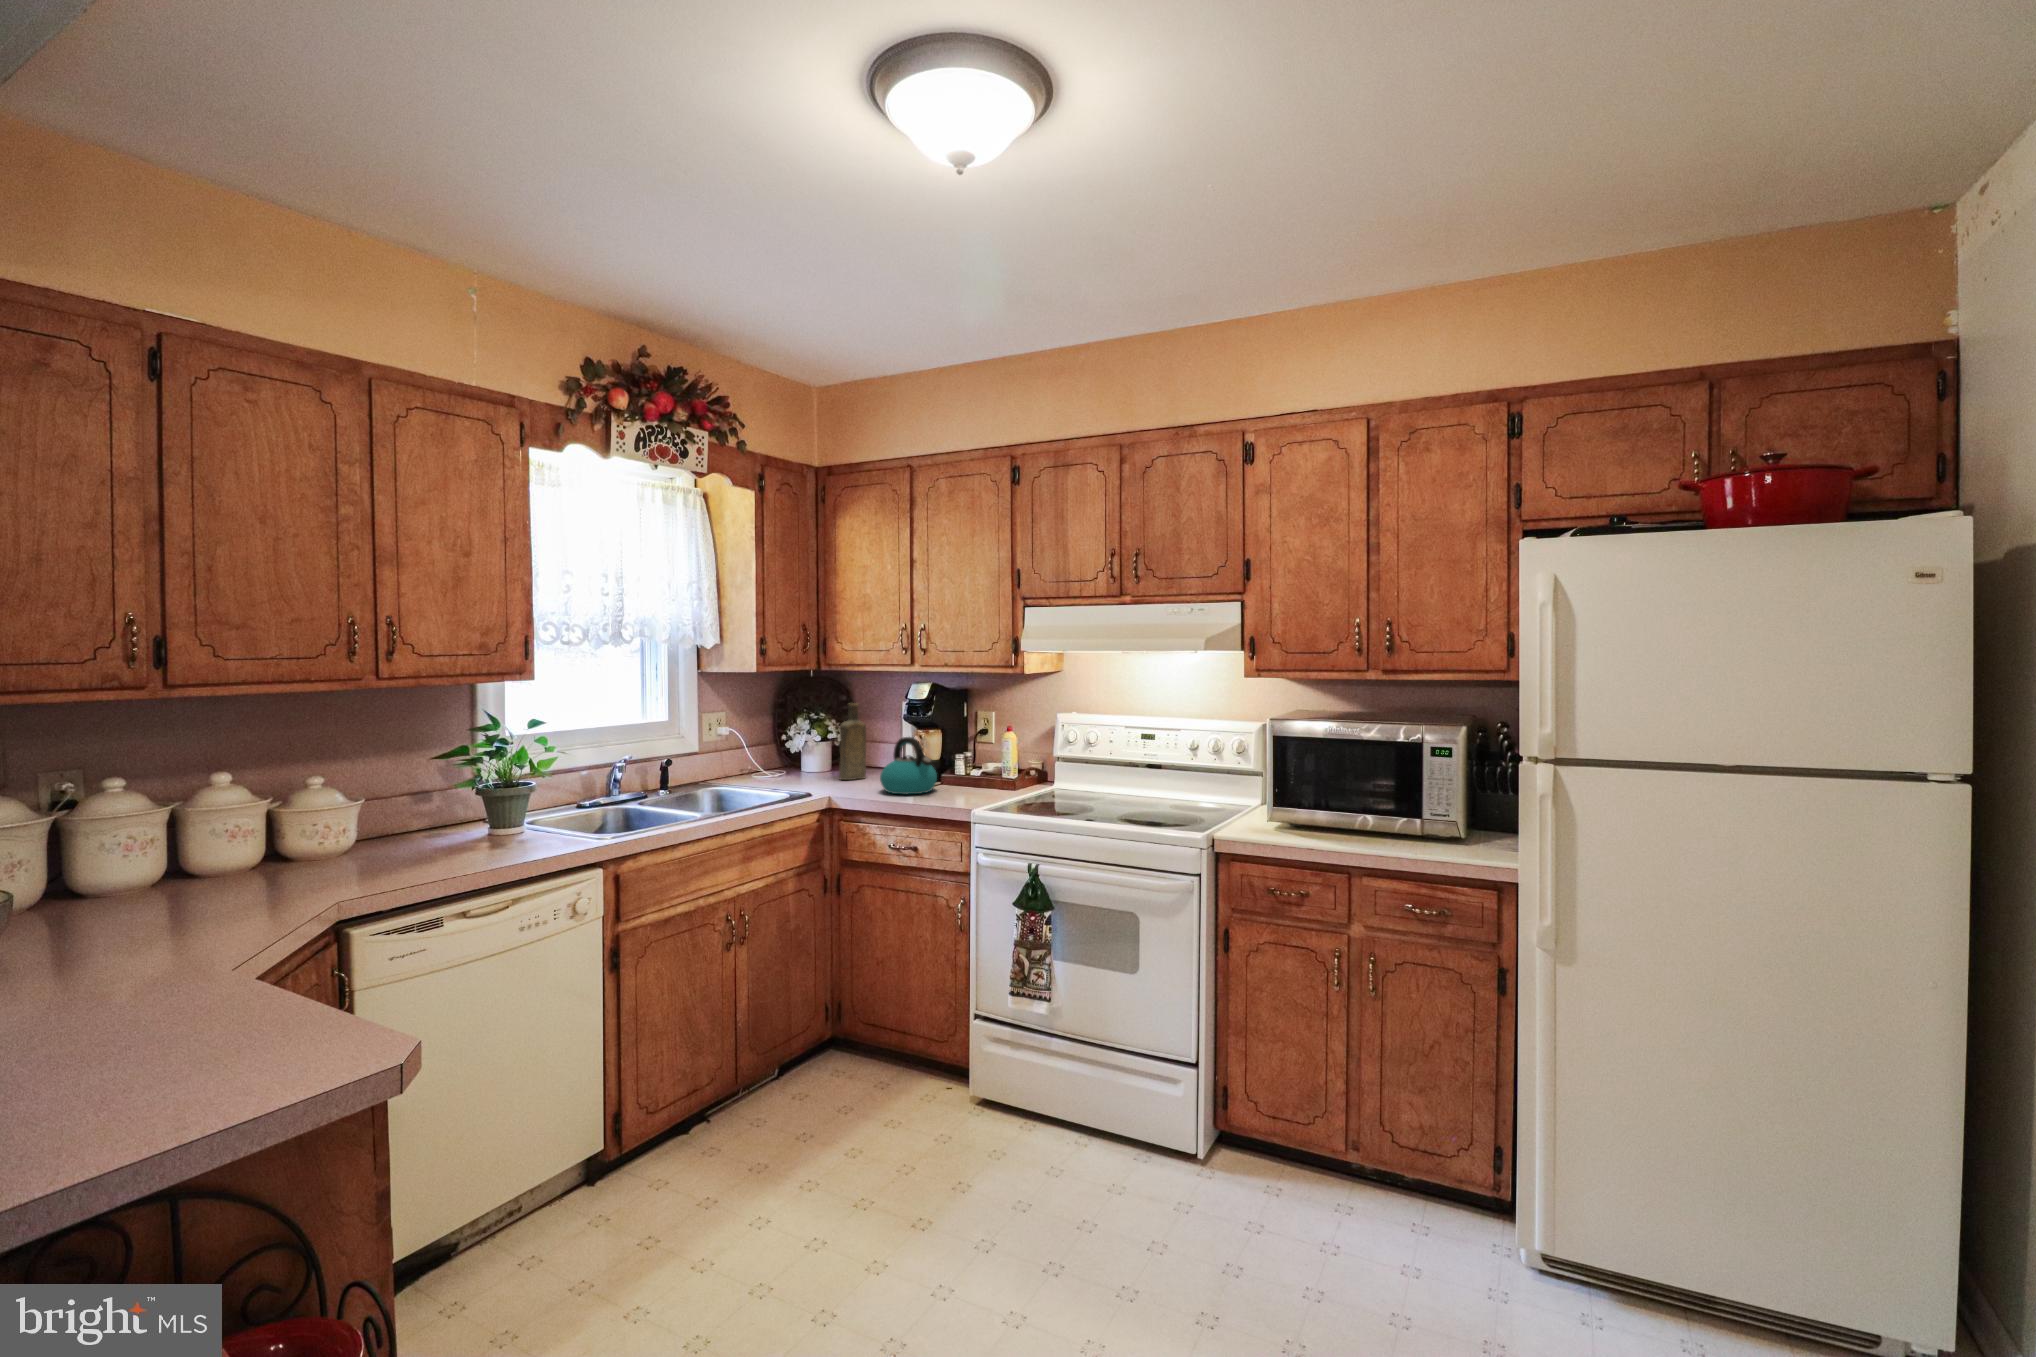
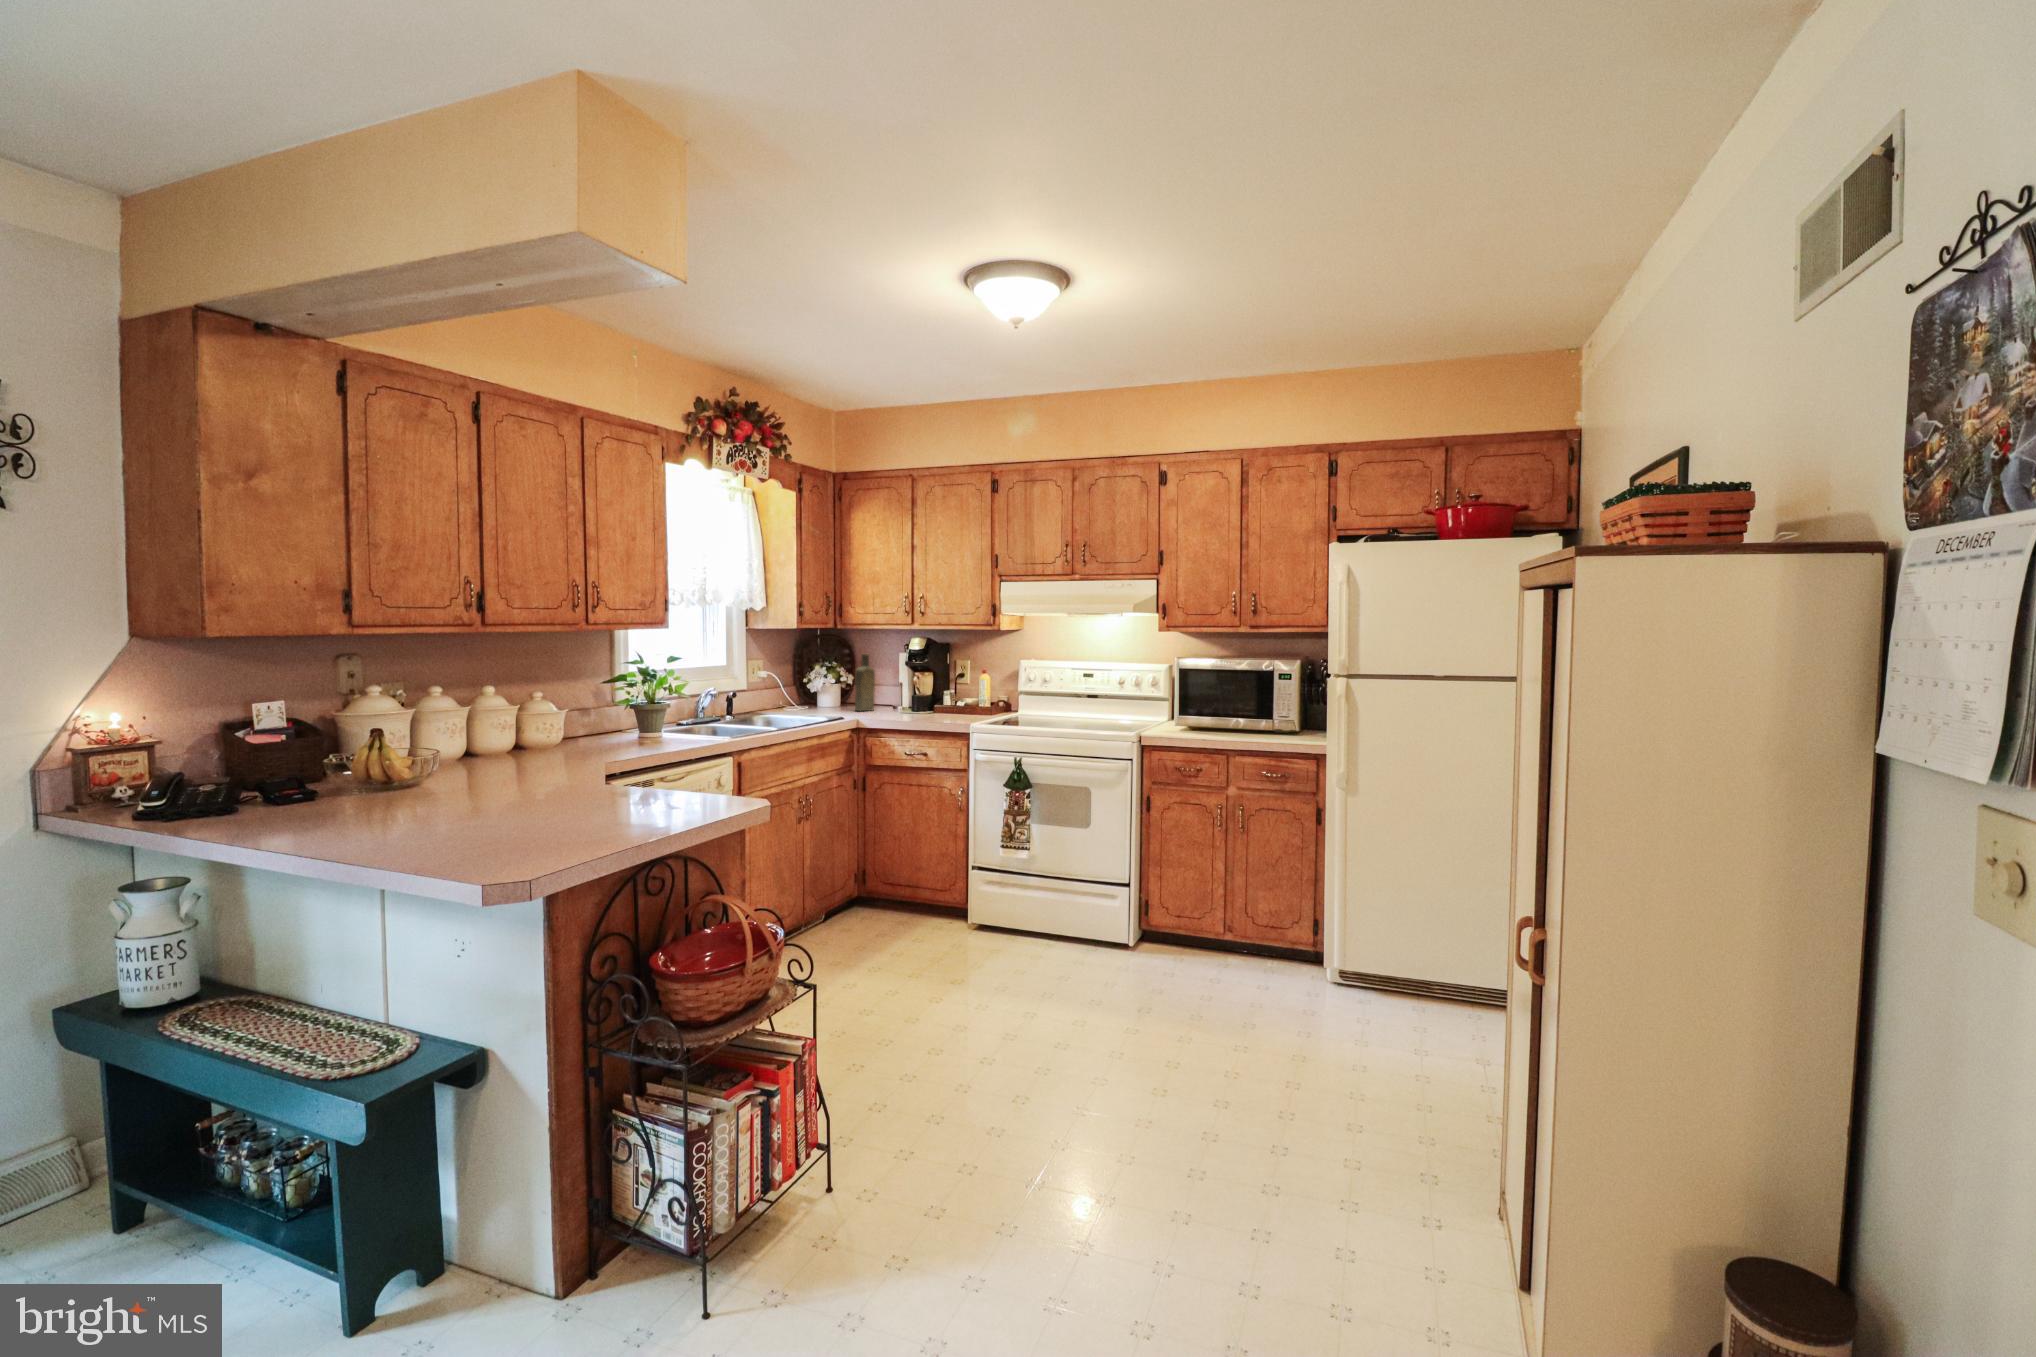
kettle: present [880,737,937,794] -> none [893,677,935,718]

